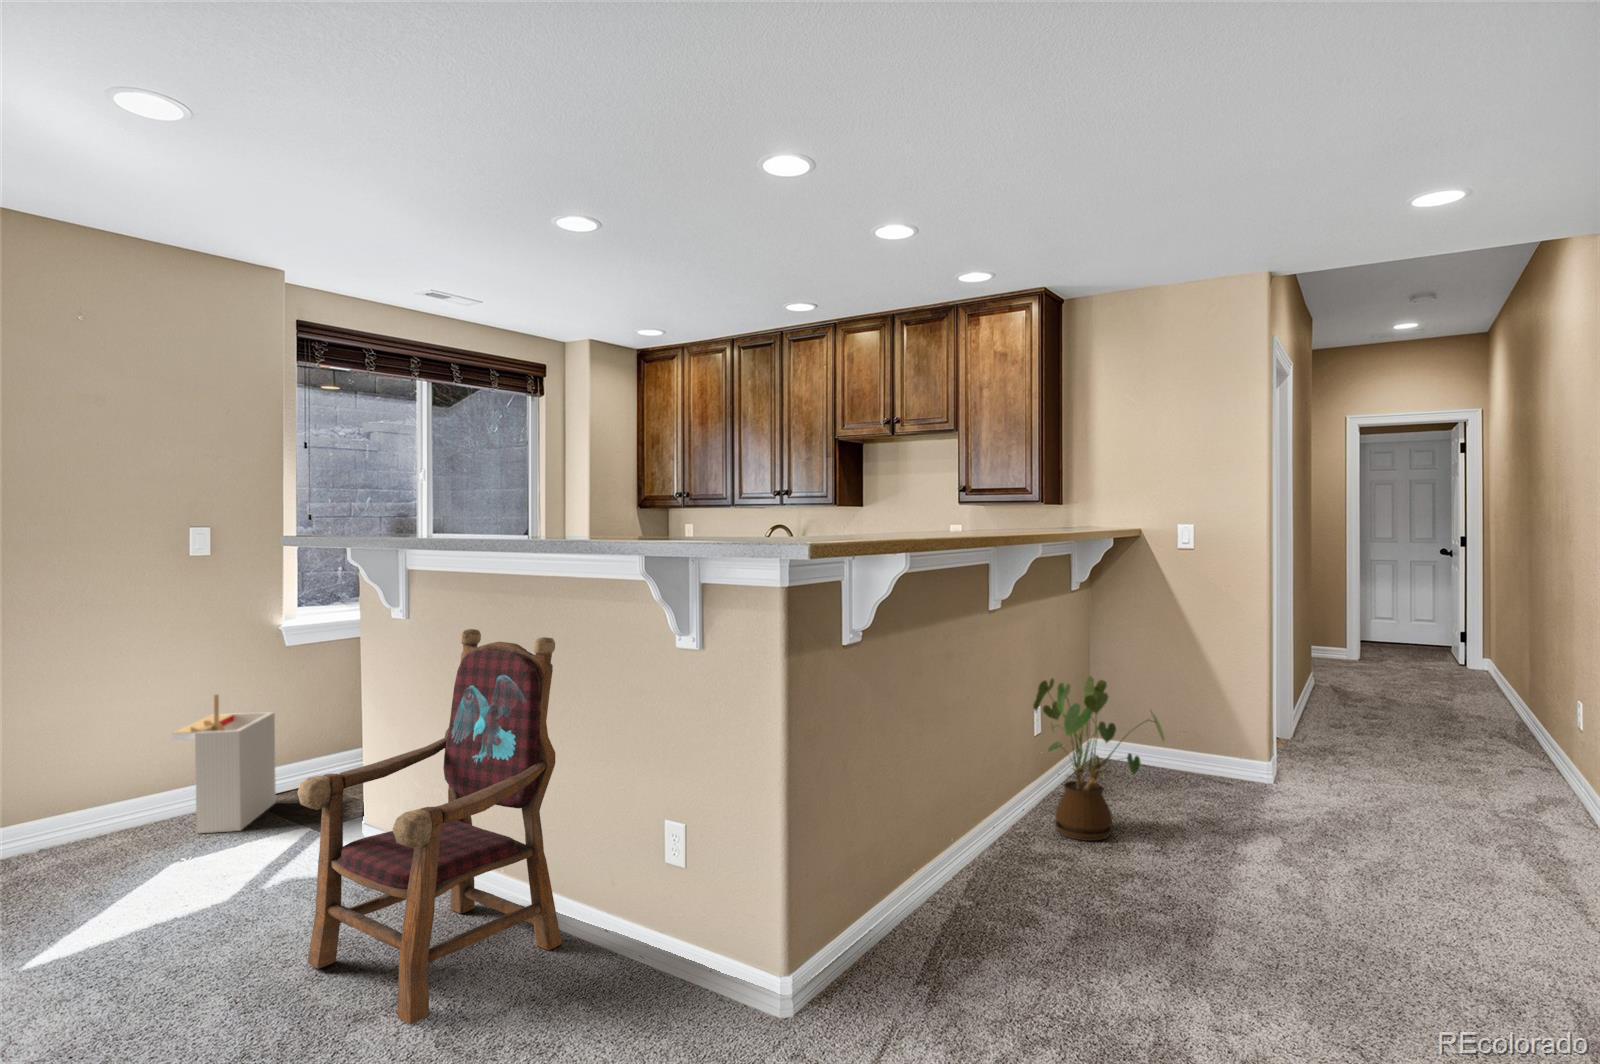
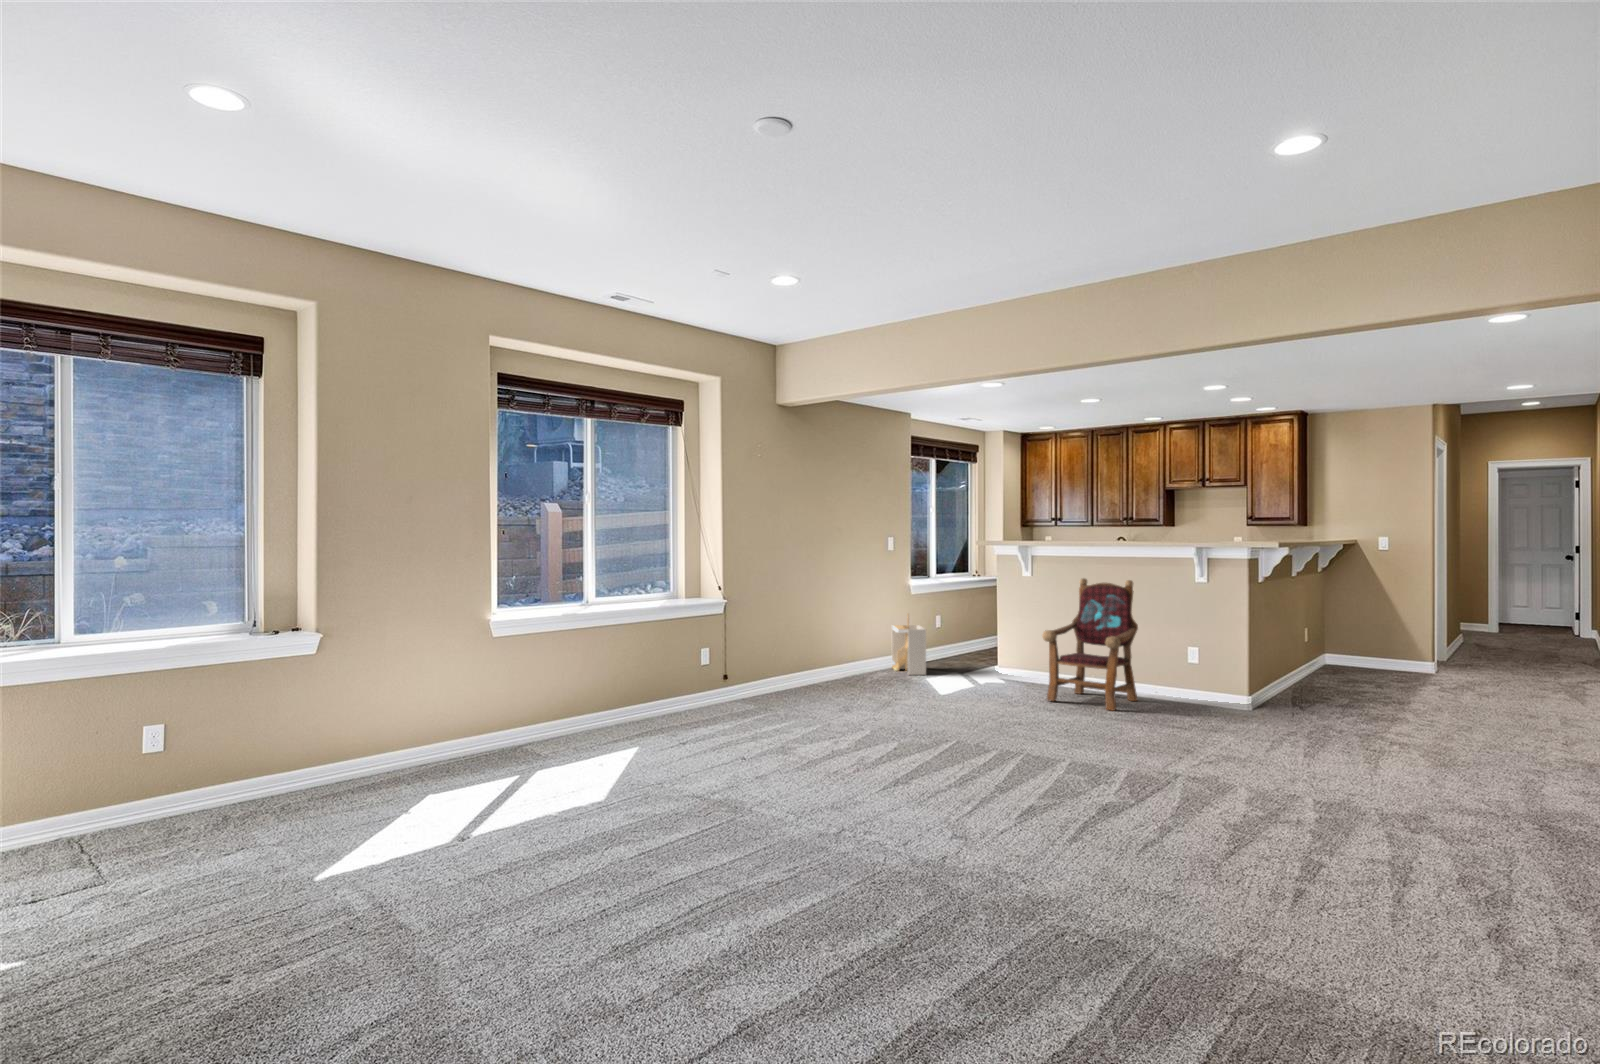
house plant: present [1033,676,1165,841] -> none [1312,612,1385,687]

